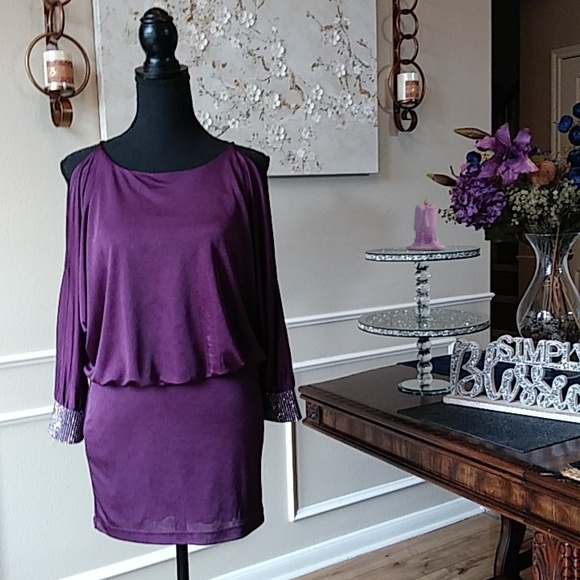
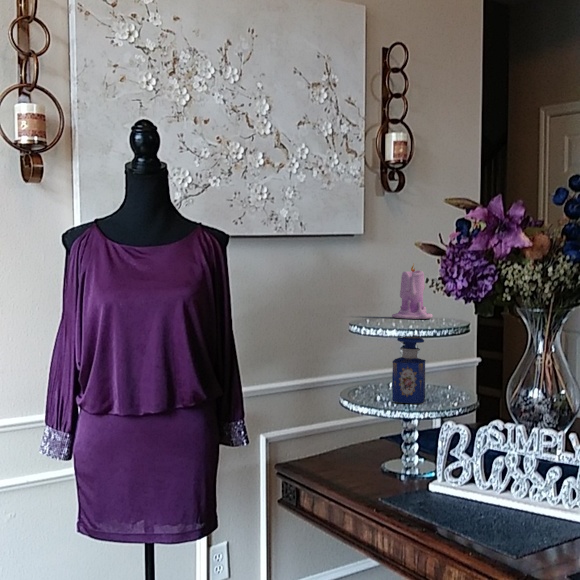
perfume bottle: none [408,262,439,325] -> present [392,337,426,403]

